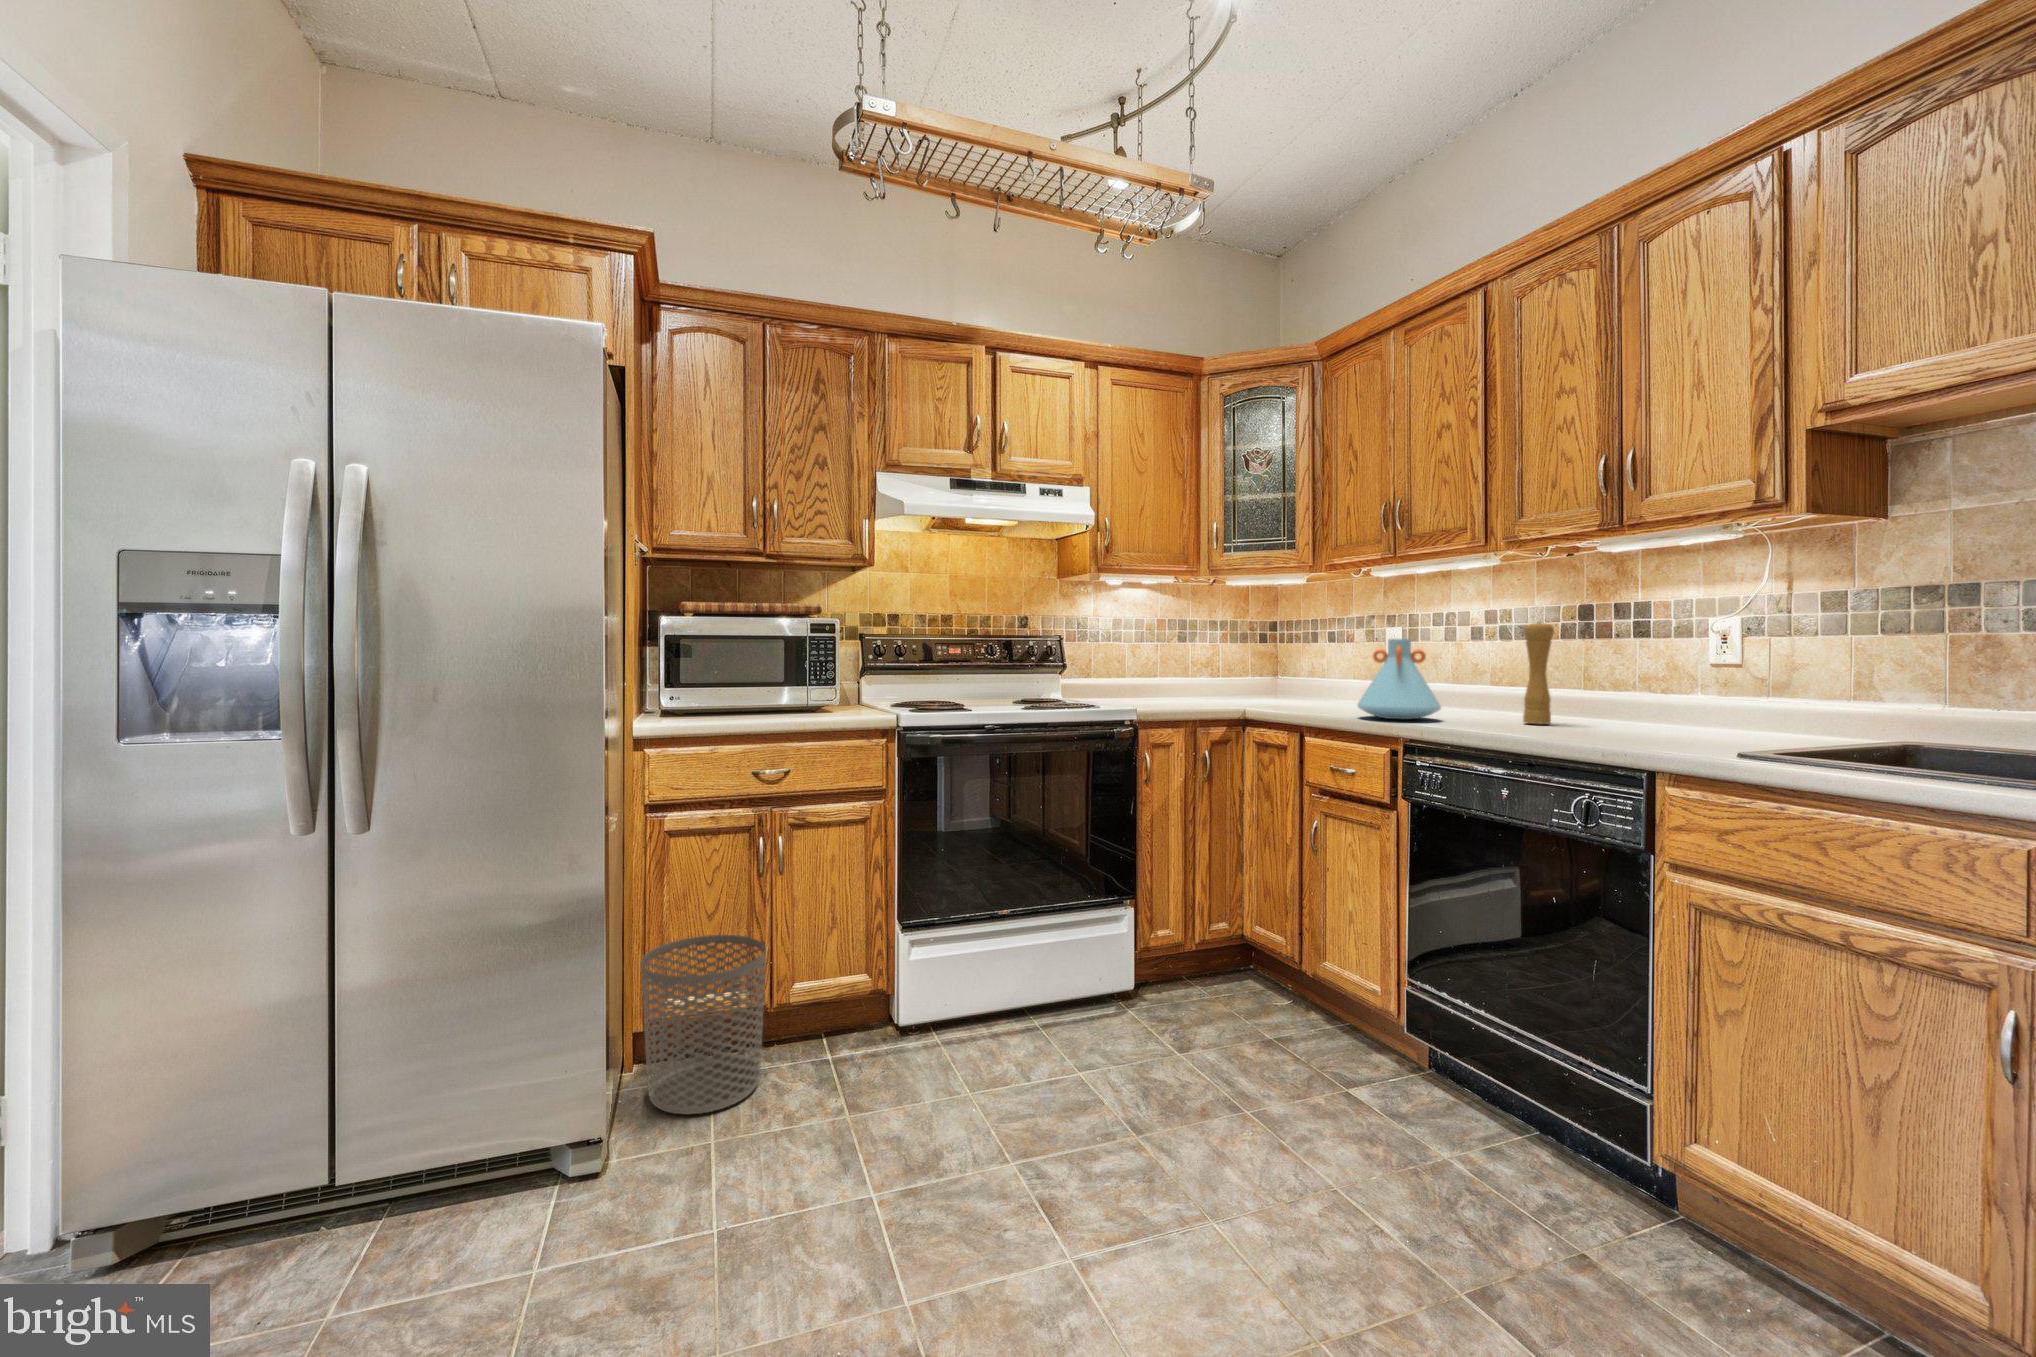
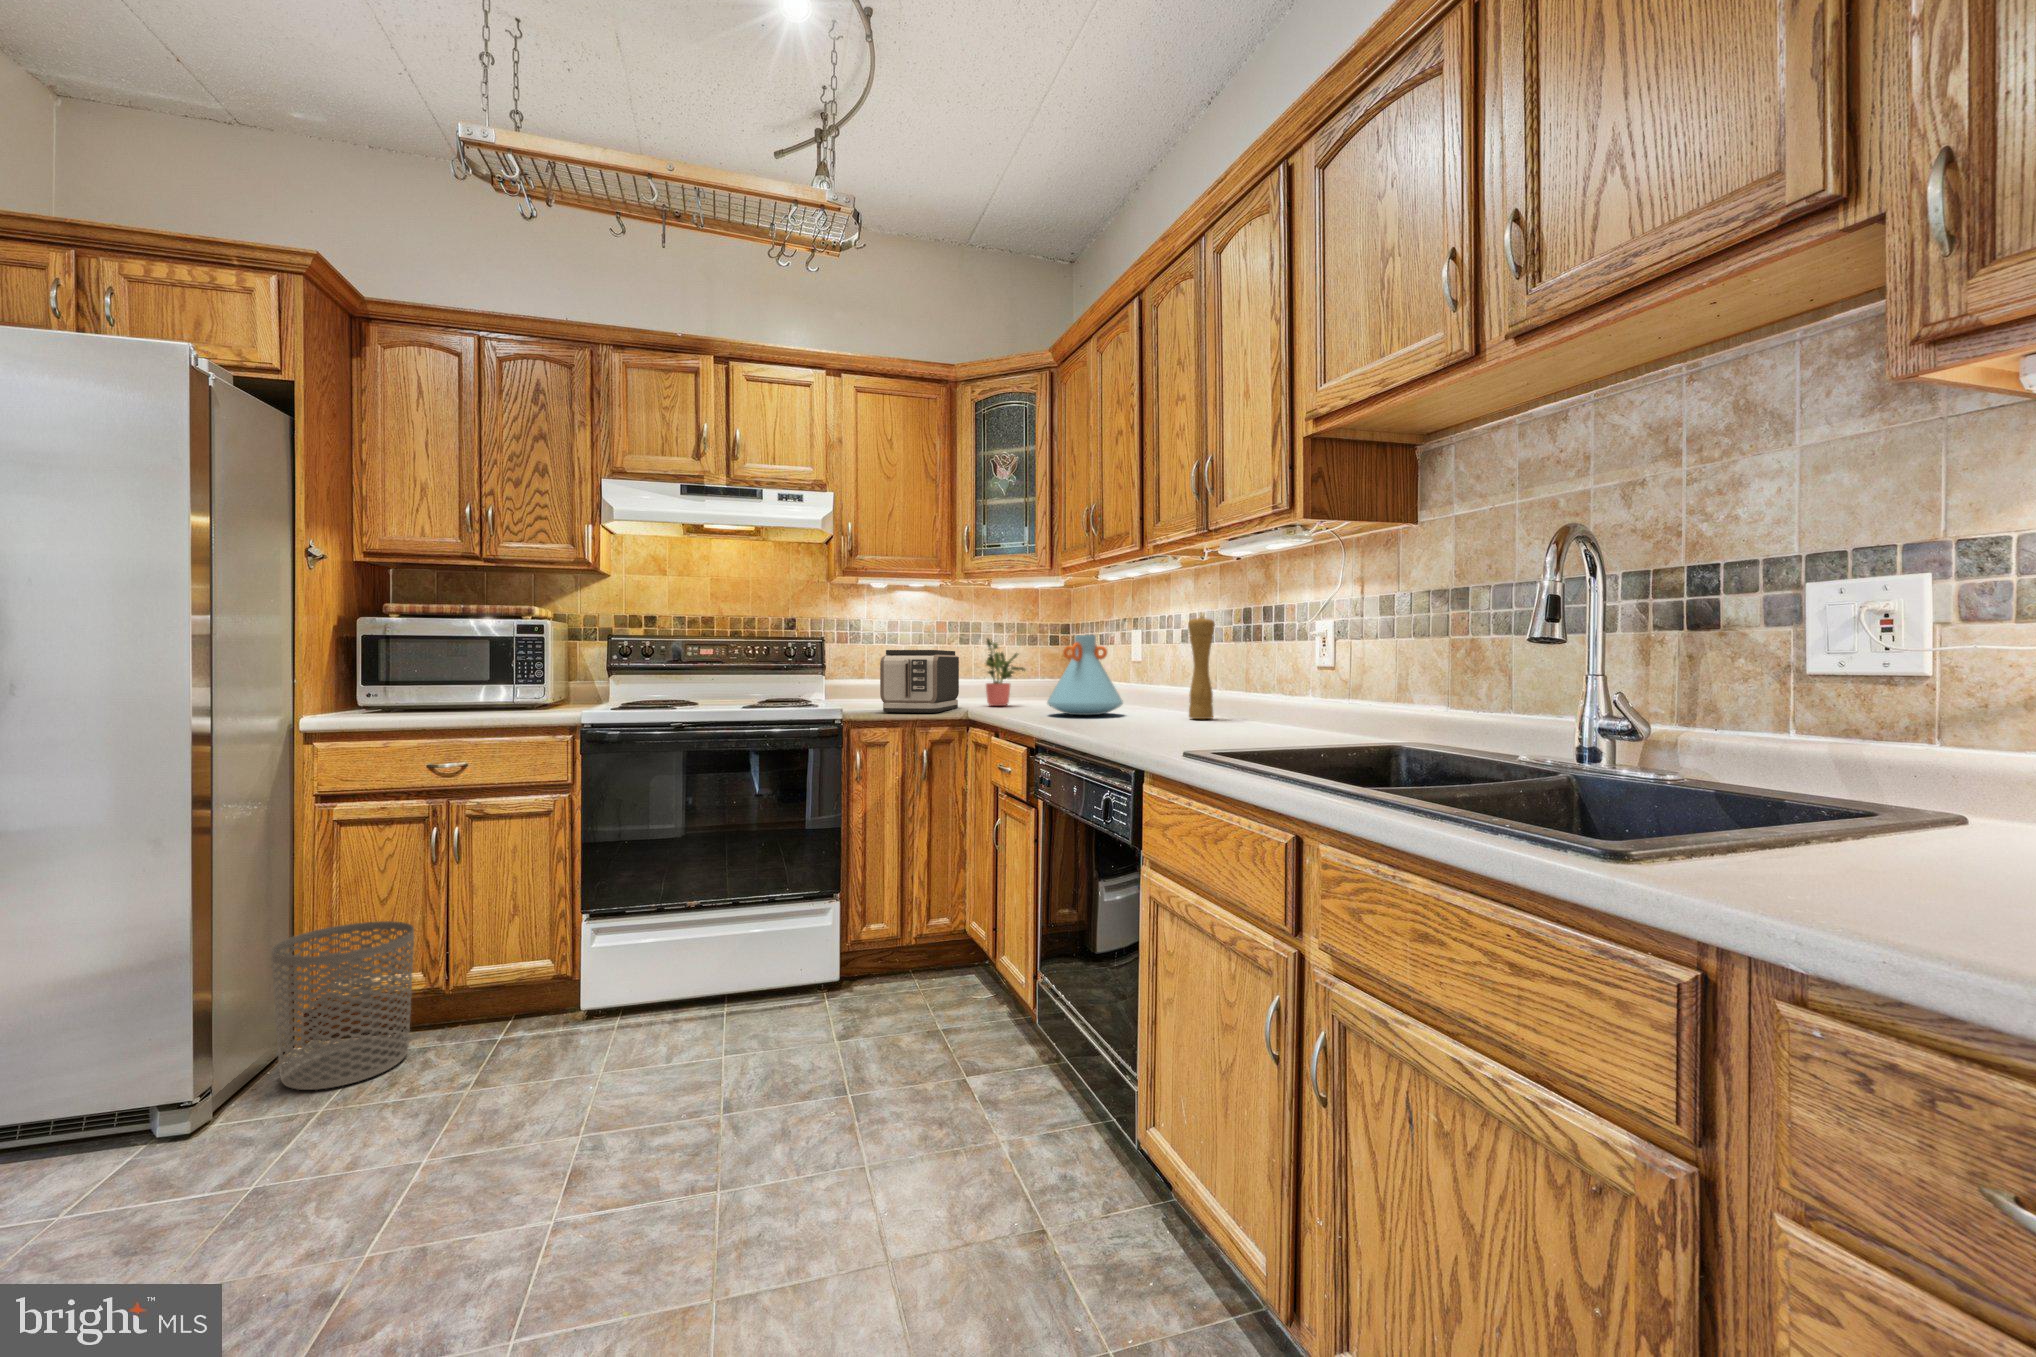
potted plant: none [1246,639,1285,708] -> present [986,639,1025,706]
toaster: none [1173,652,1240,716] -> present [880,650,959,713]

